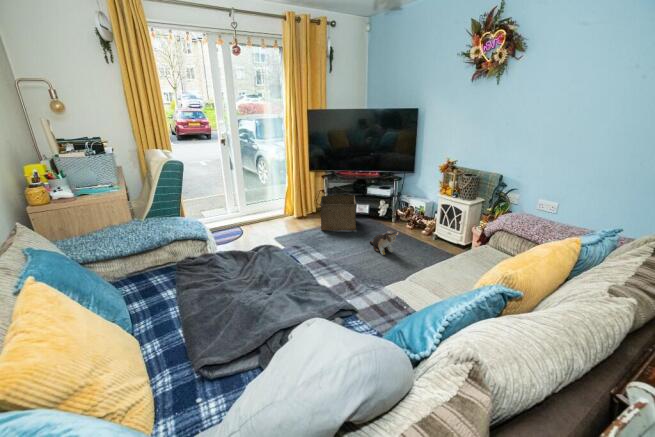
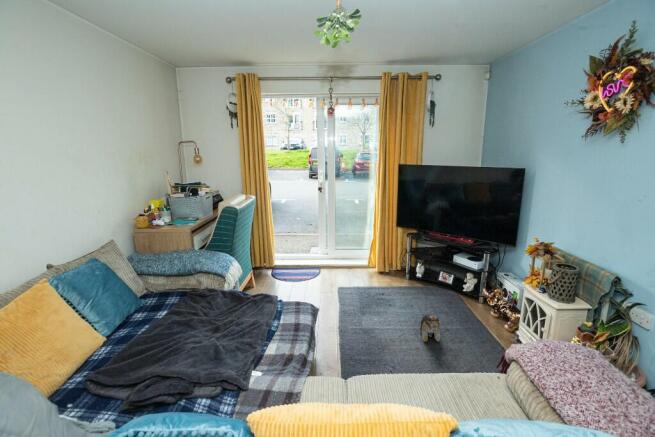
storage bin: present [320,195,356,231] -> none [386,255,436,301]

